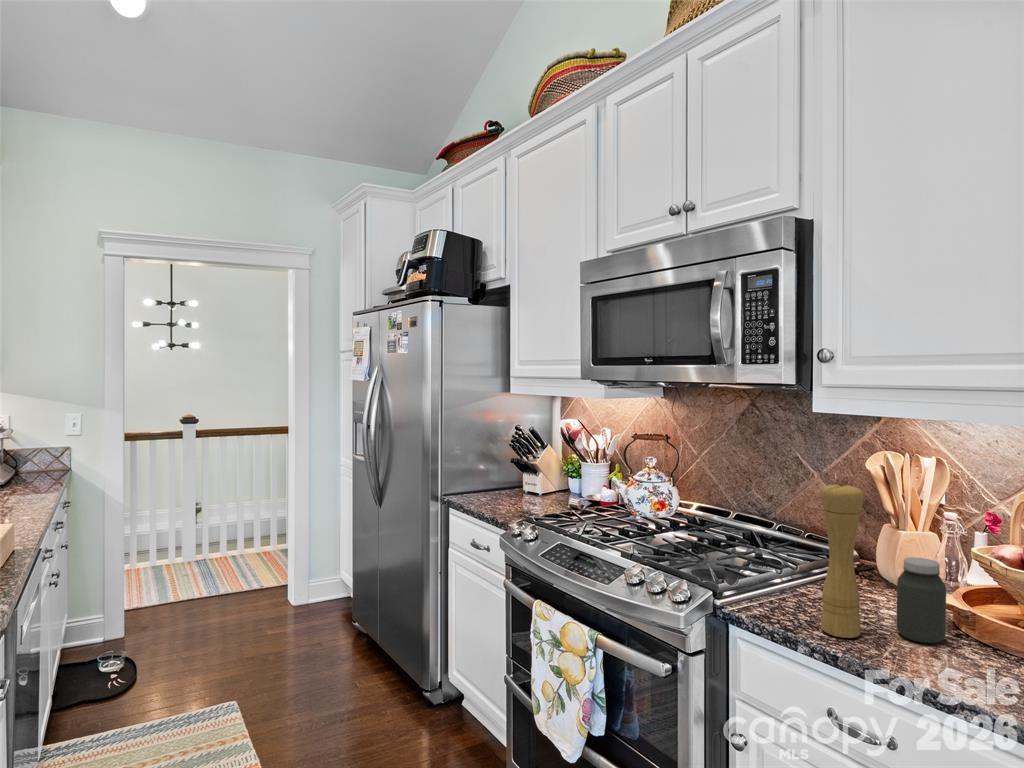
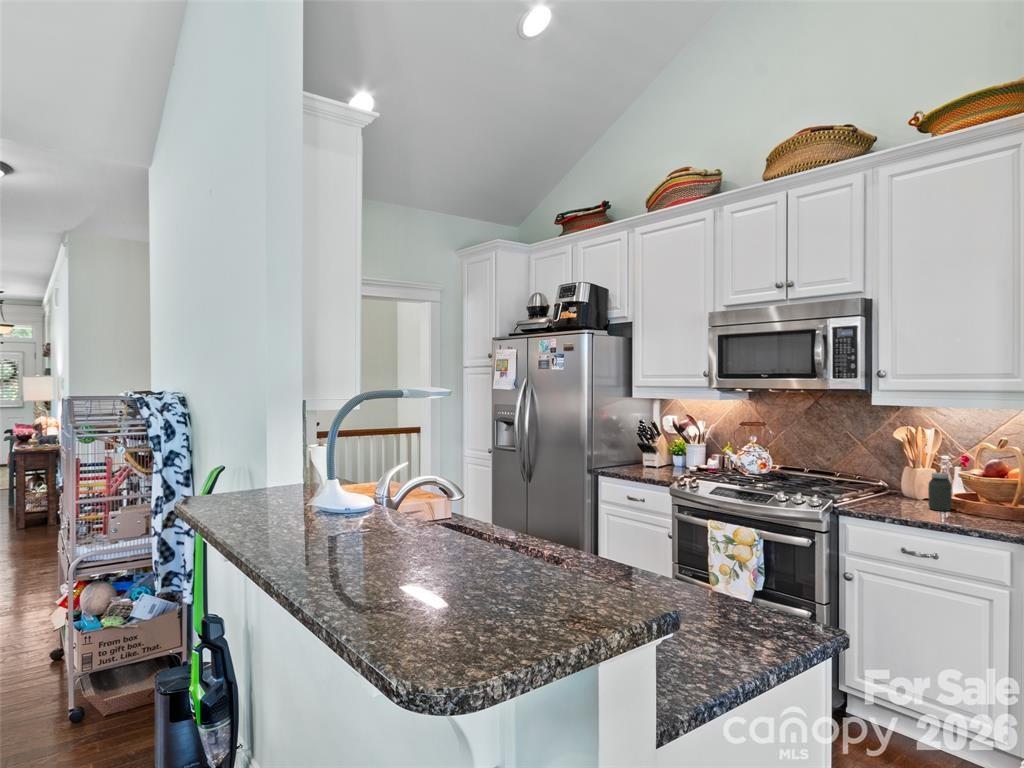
pepper mill: present [821,483,864,638] -> none [894,438,915,511]

